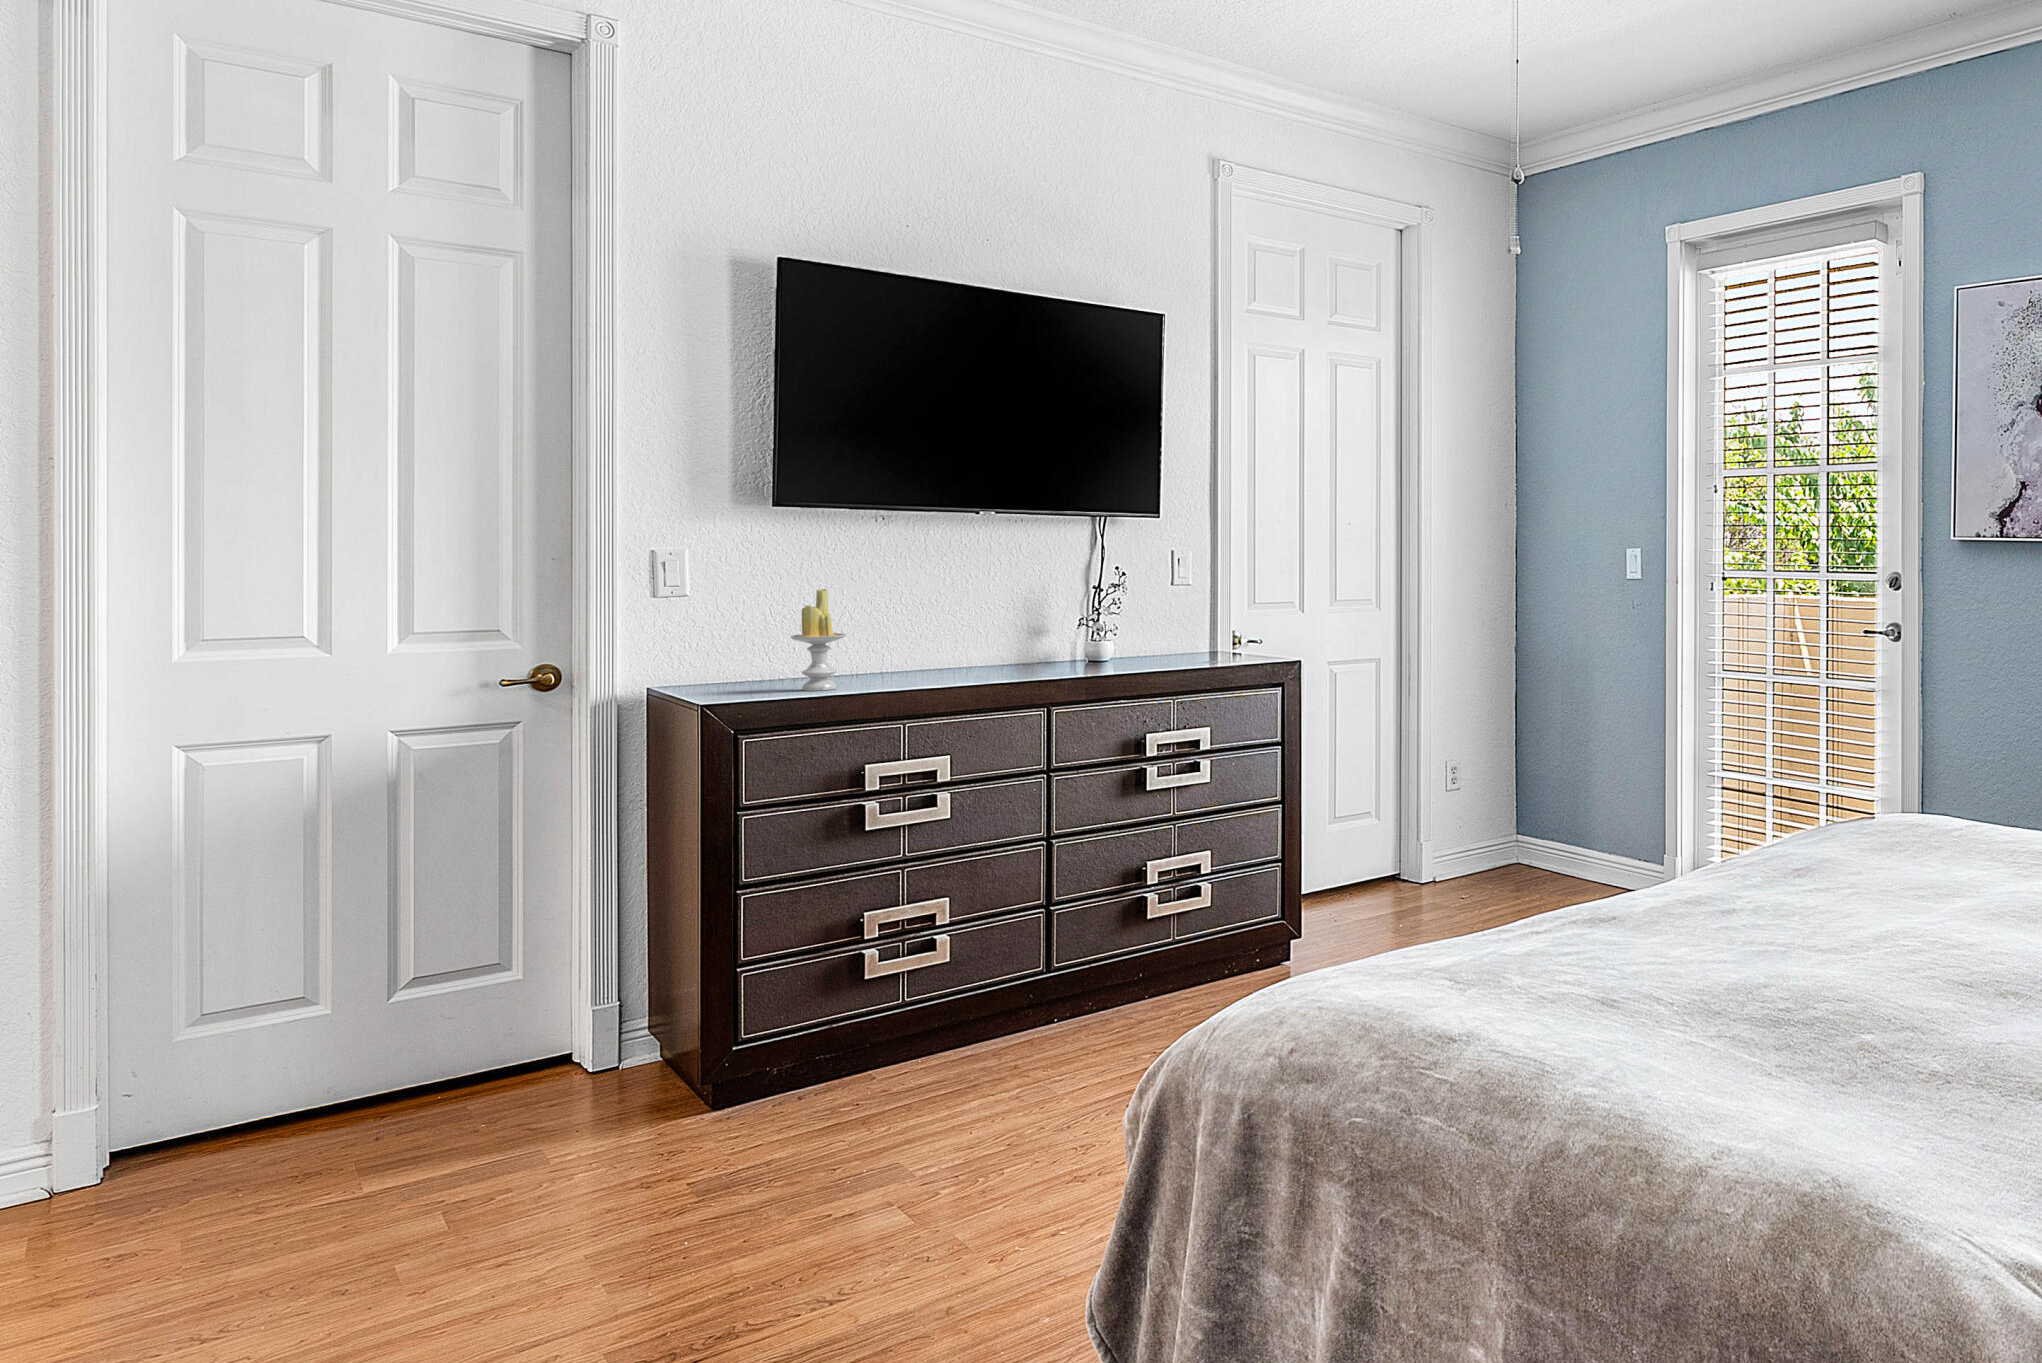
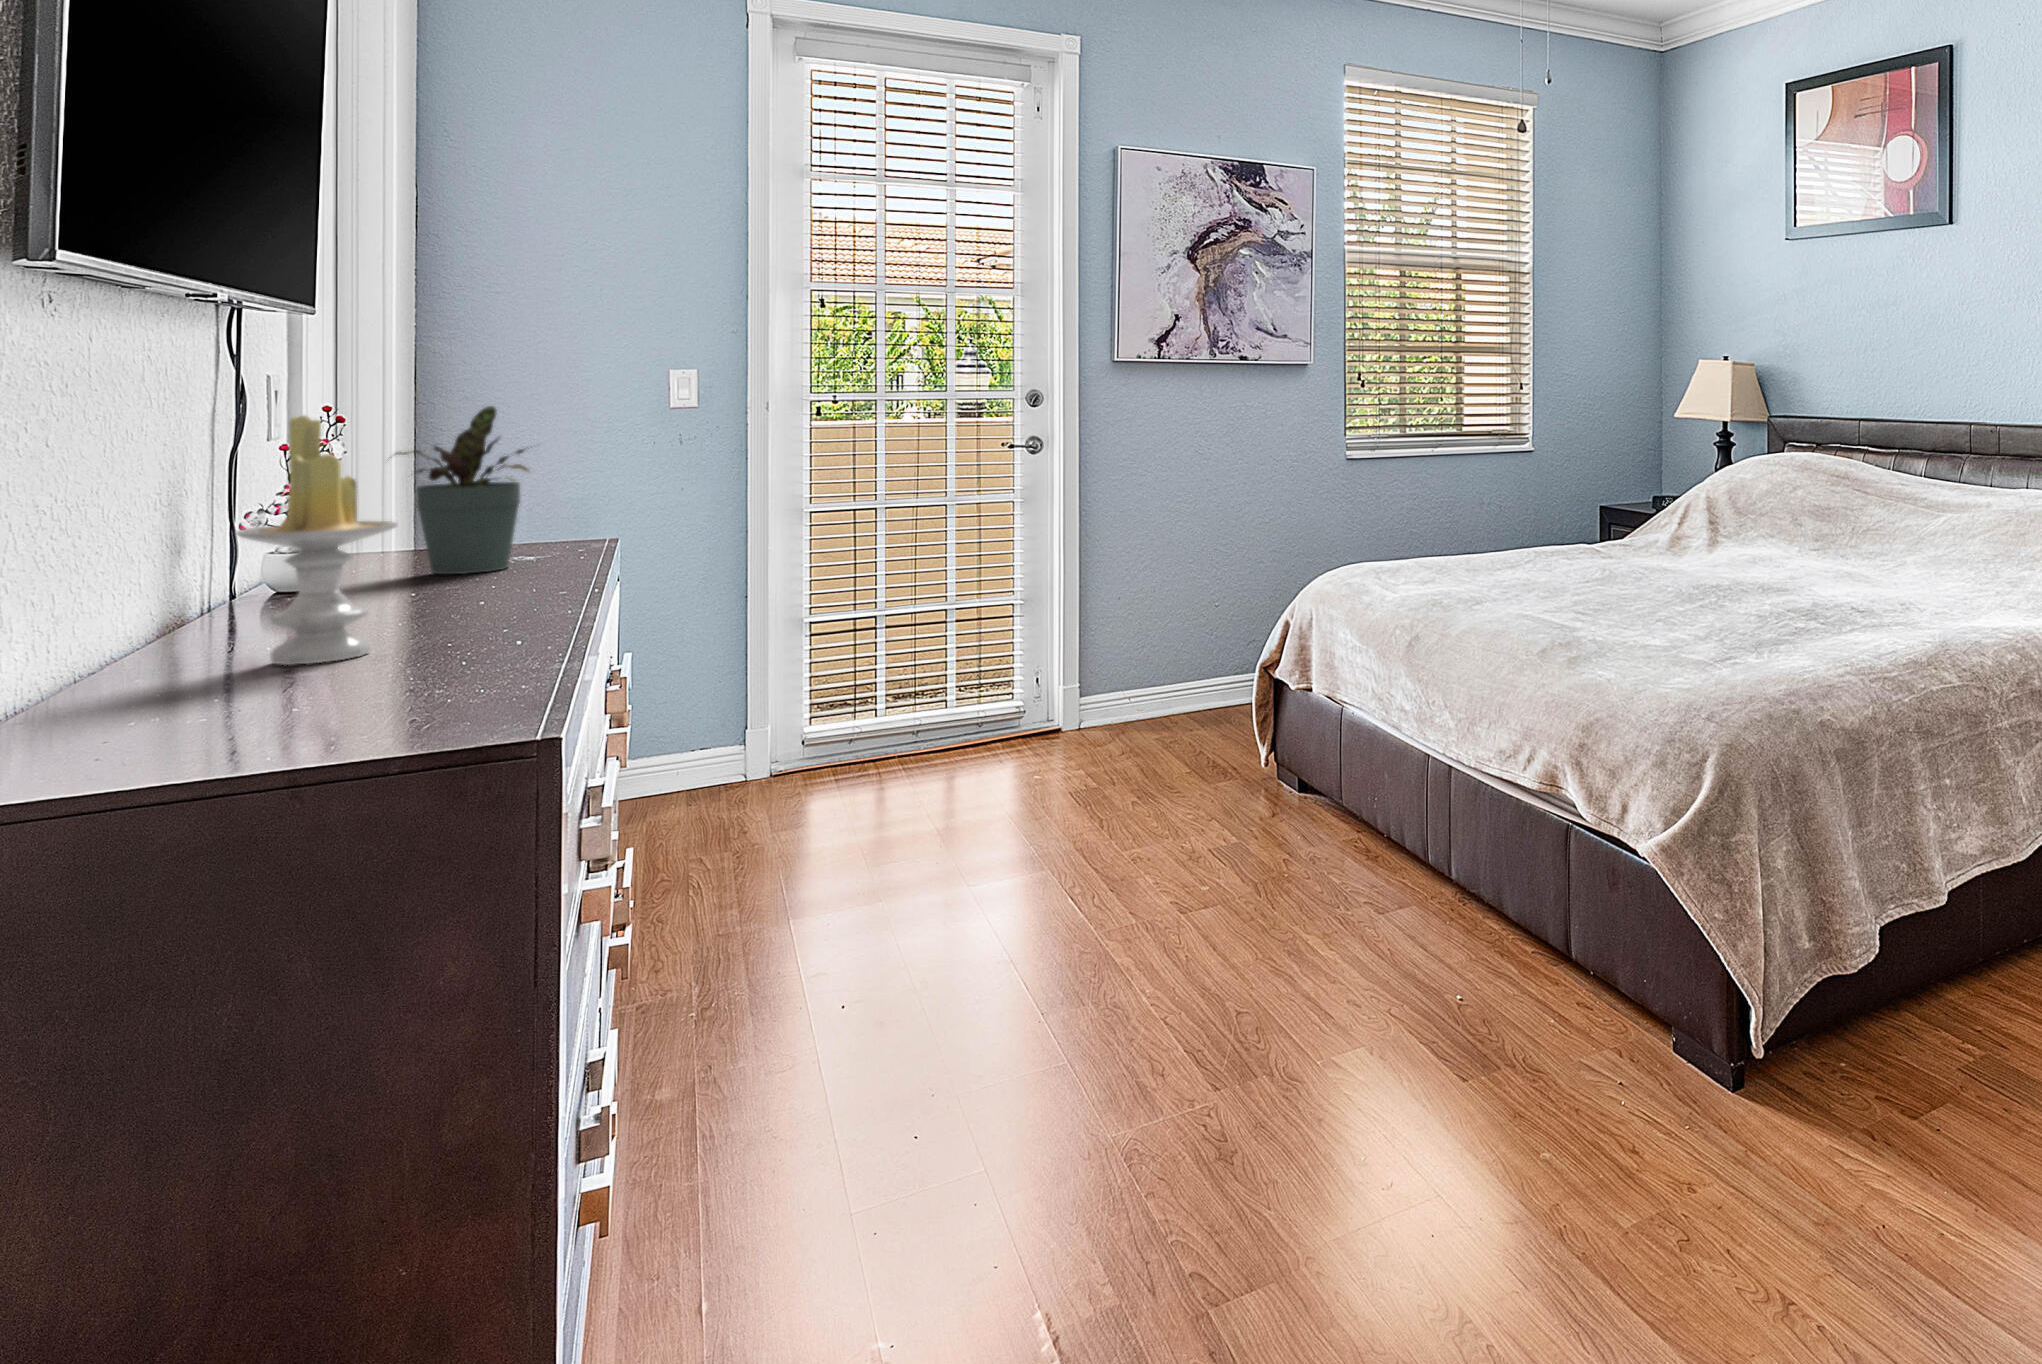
potted plant: none [1073,581,1139,672] -> present [389,406,532,574]

